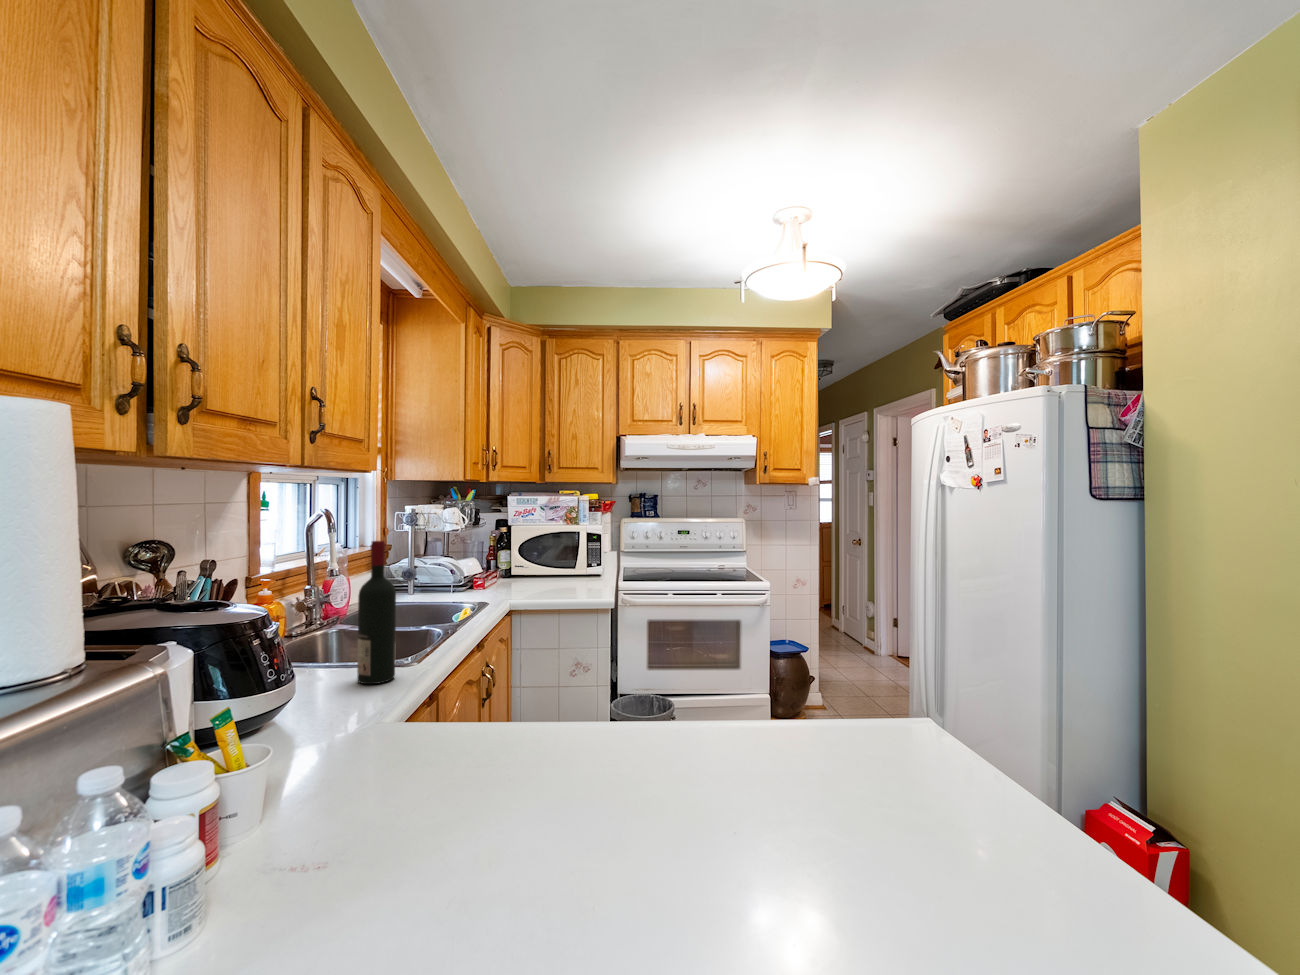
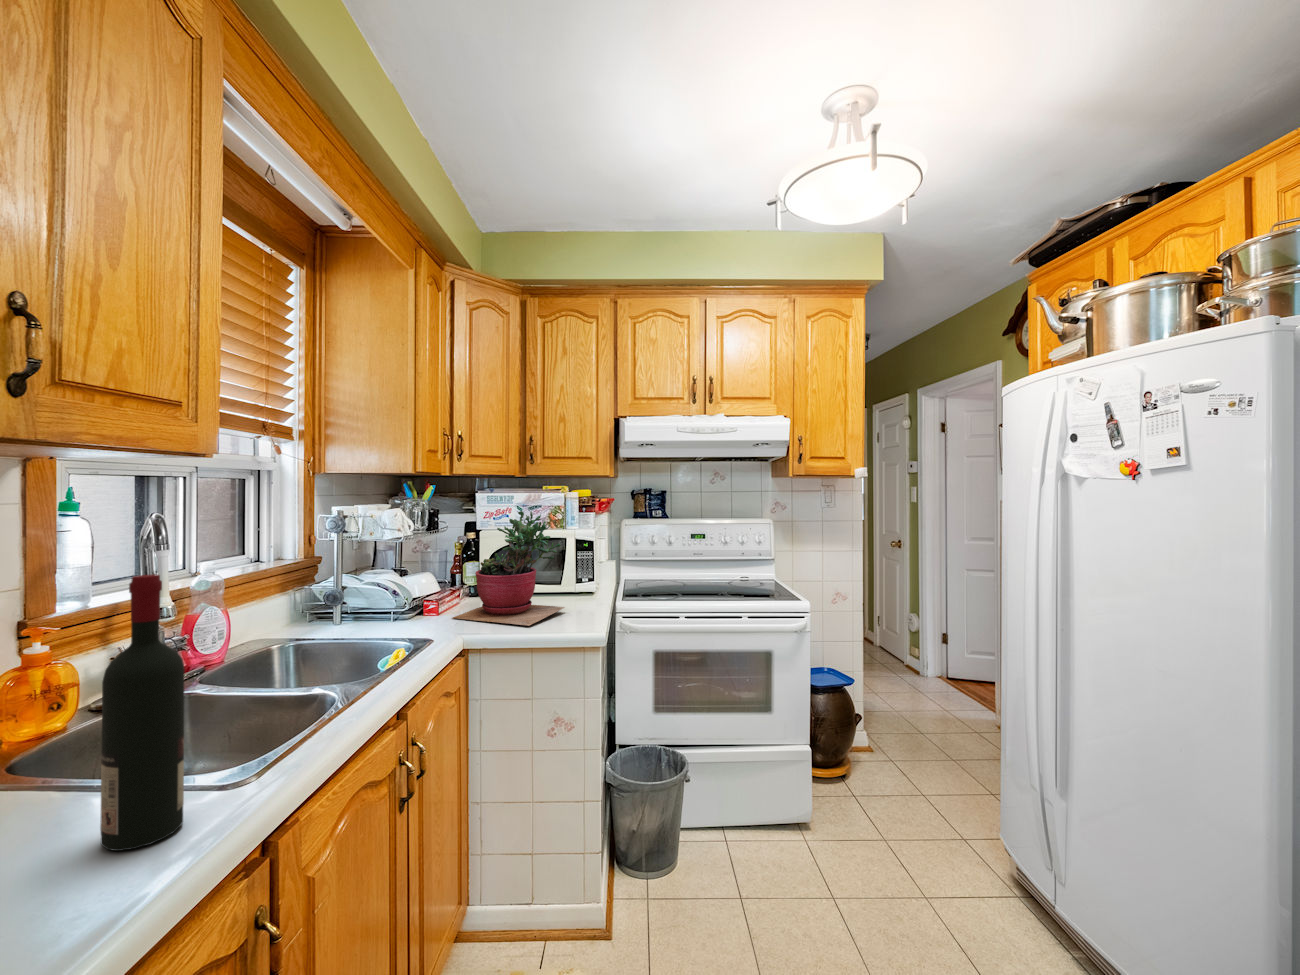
succulent plant: none [495,510,580,596] -> present [453,511,565,626]

